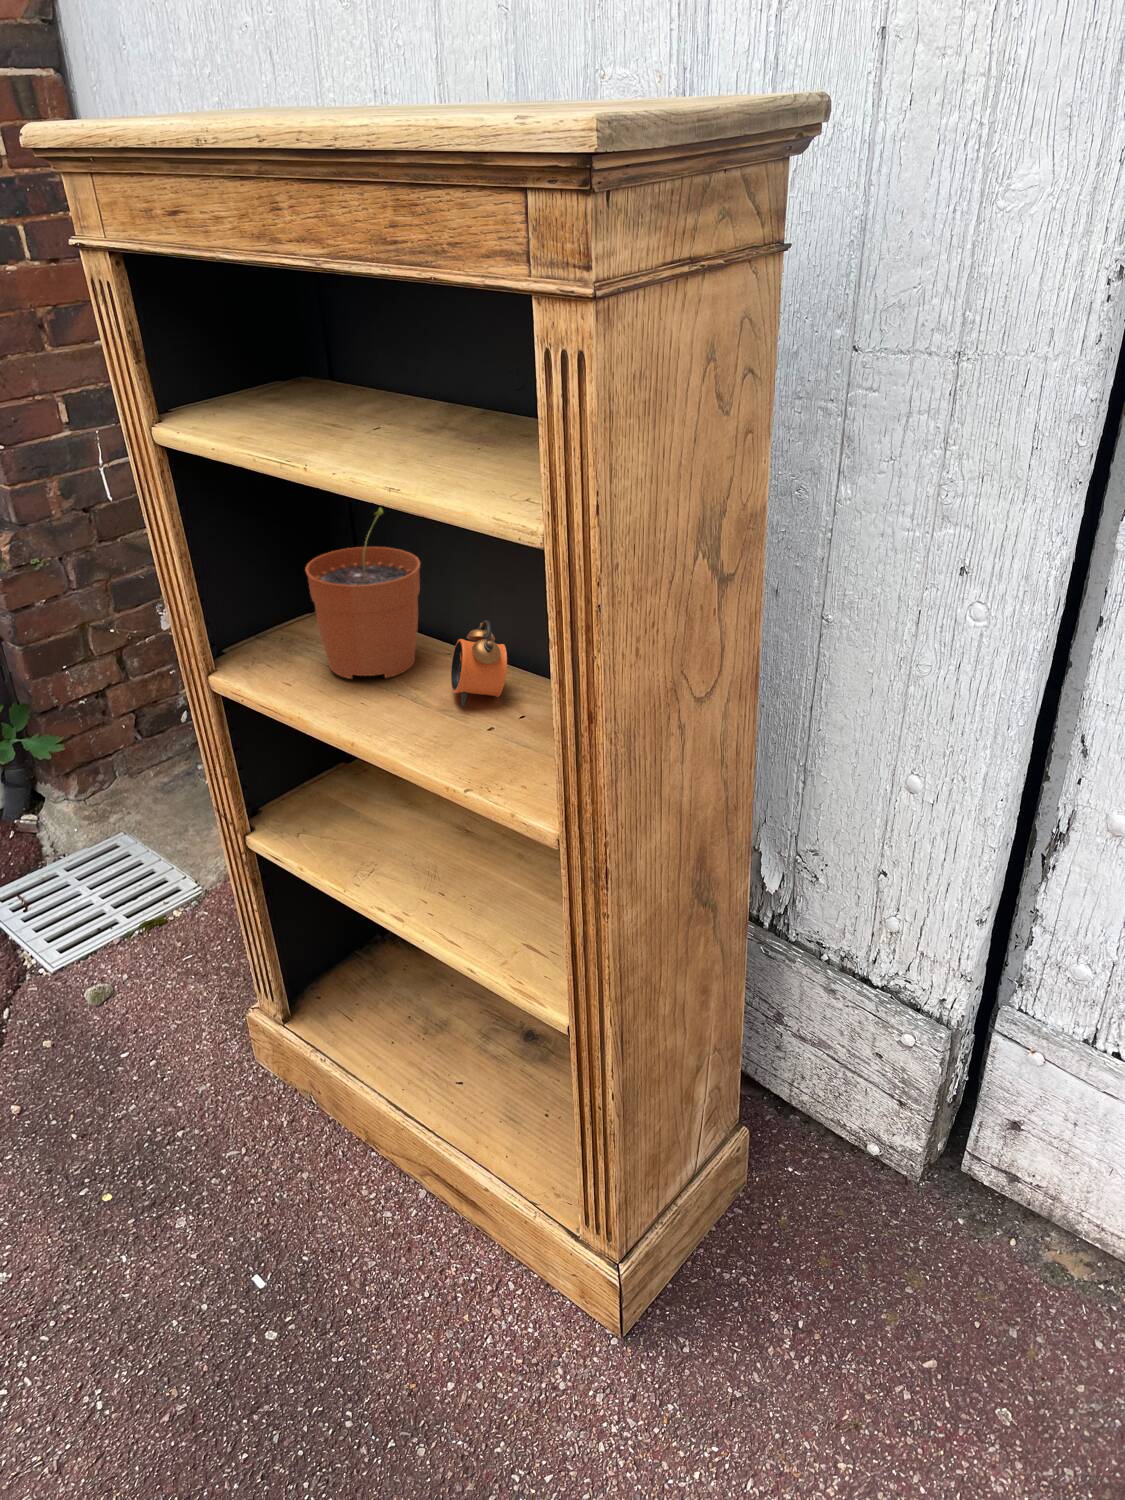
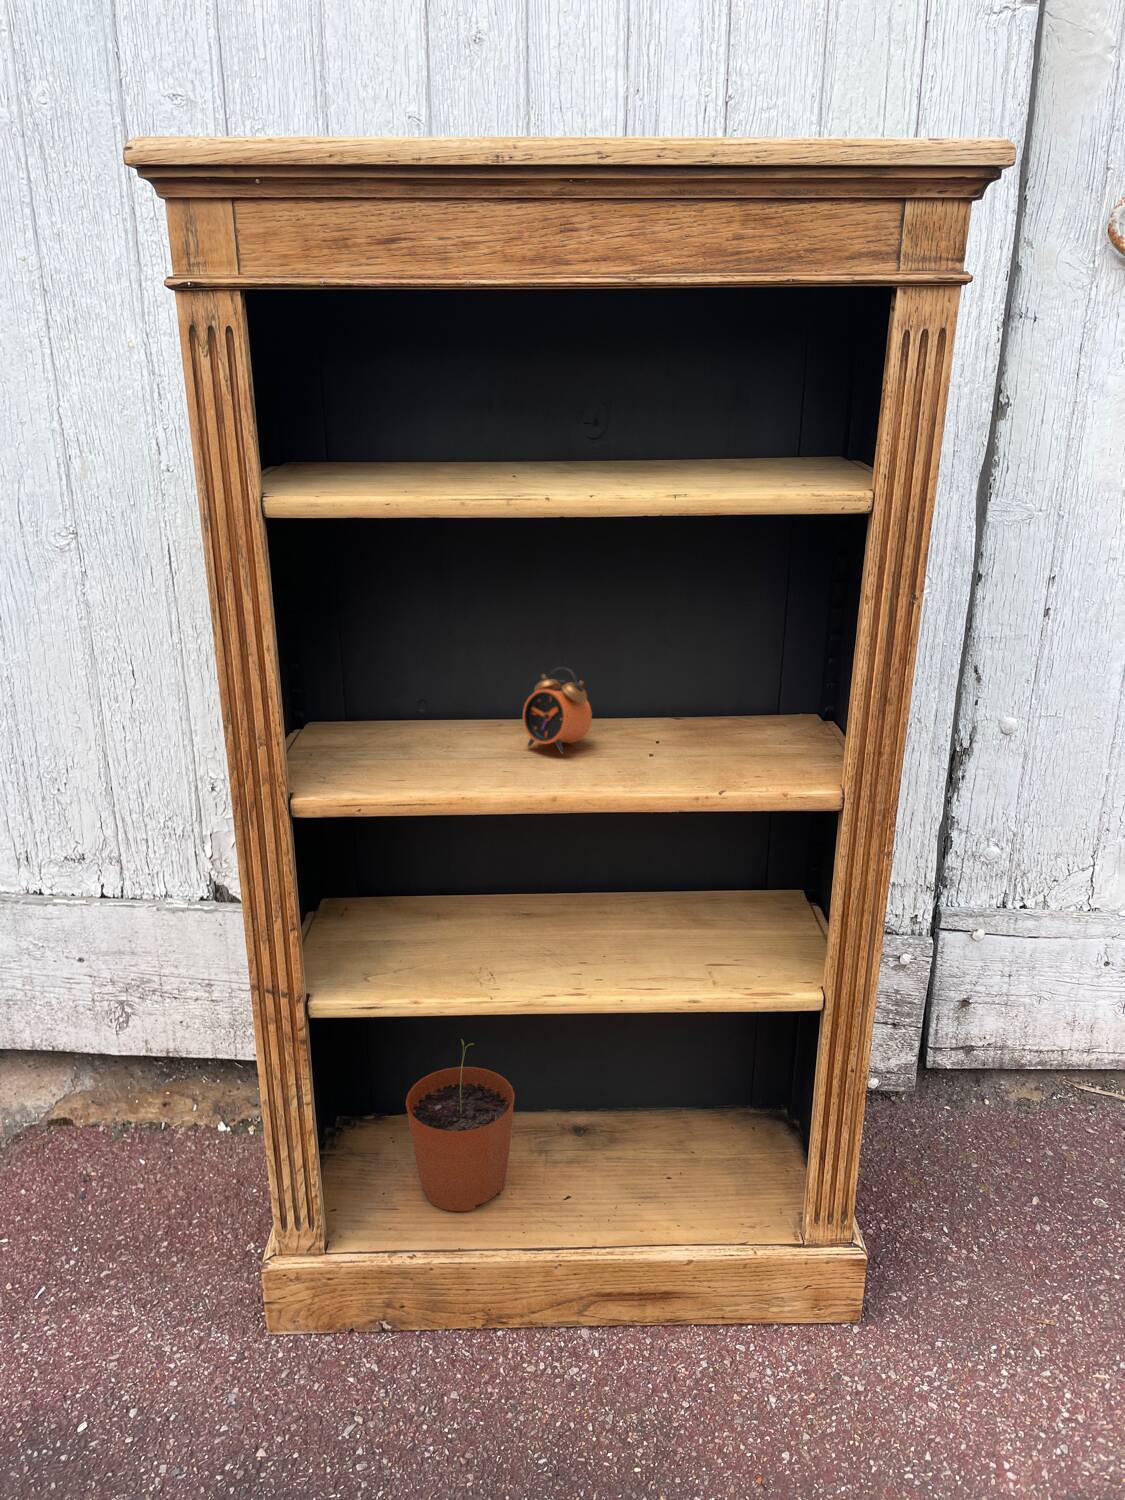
plant pot: present [305,508,420,679] -> present [406,1039,515,1211]

